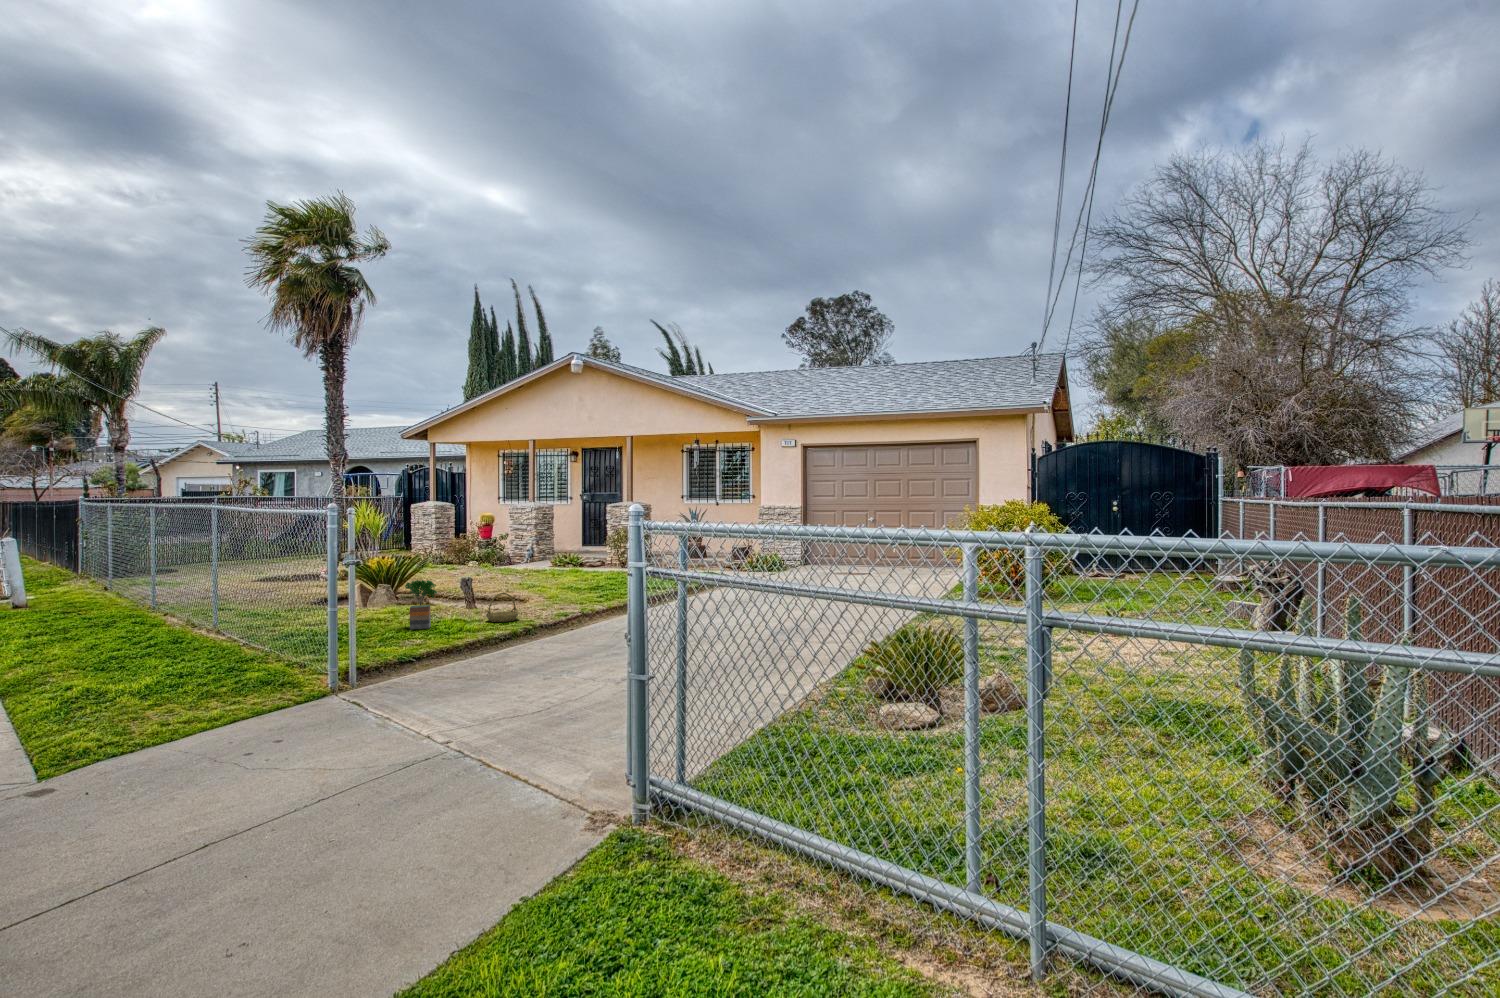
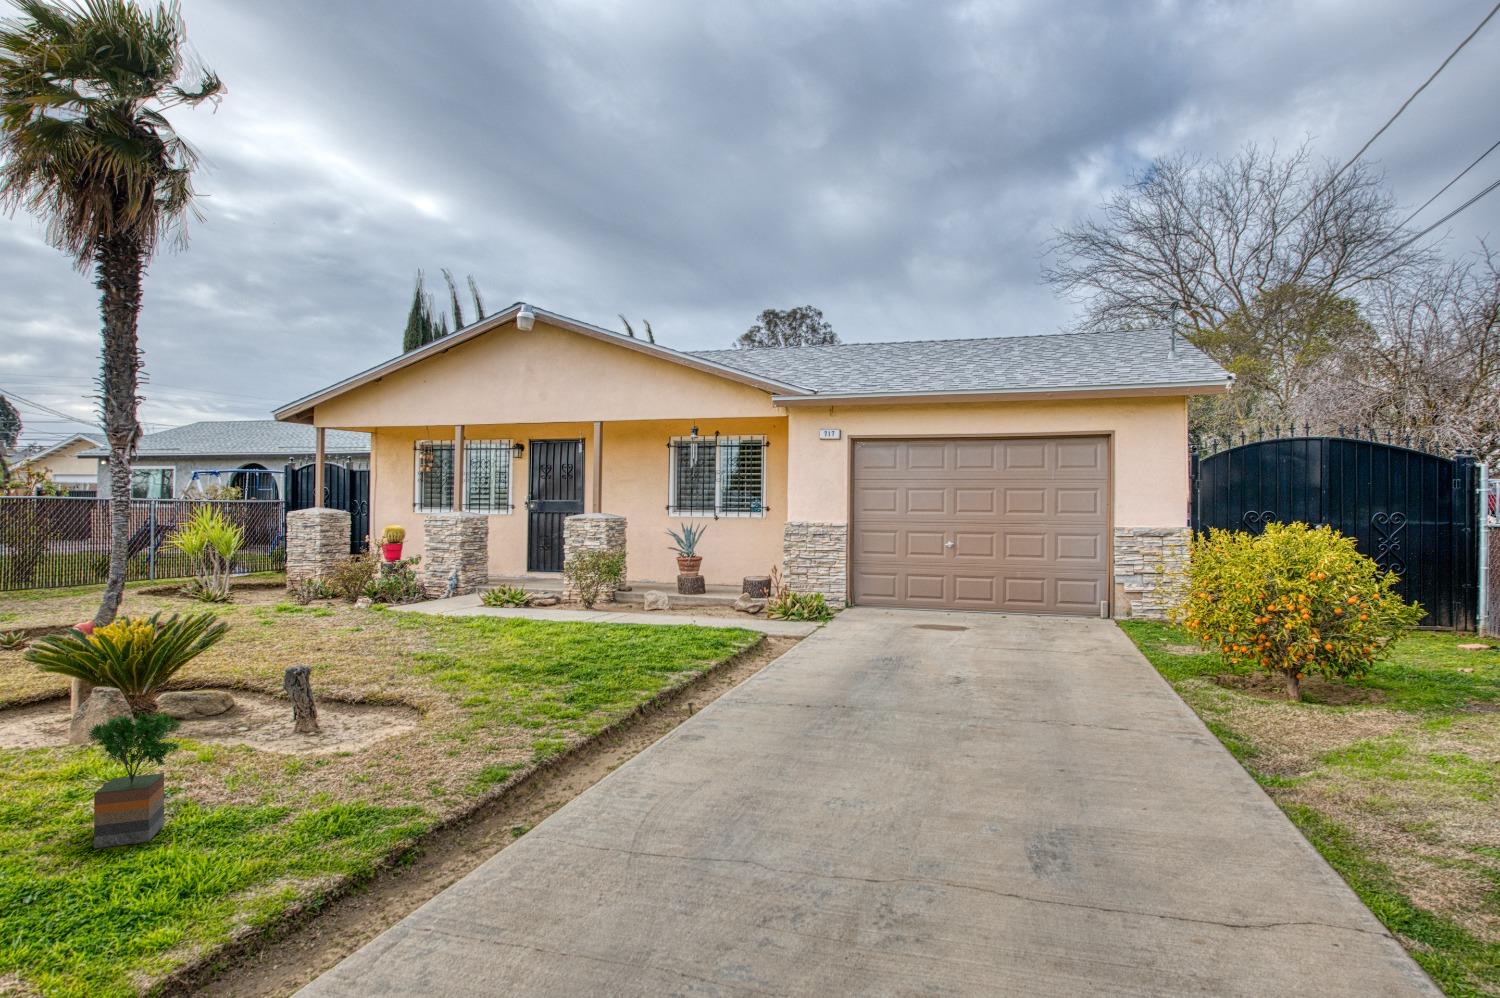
basket: present [486,593,519,622] -> none [312,730,394,804]

